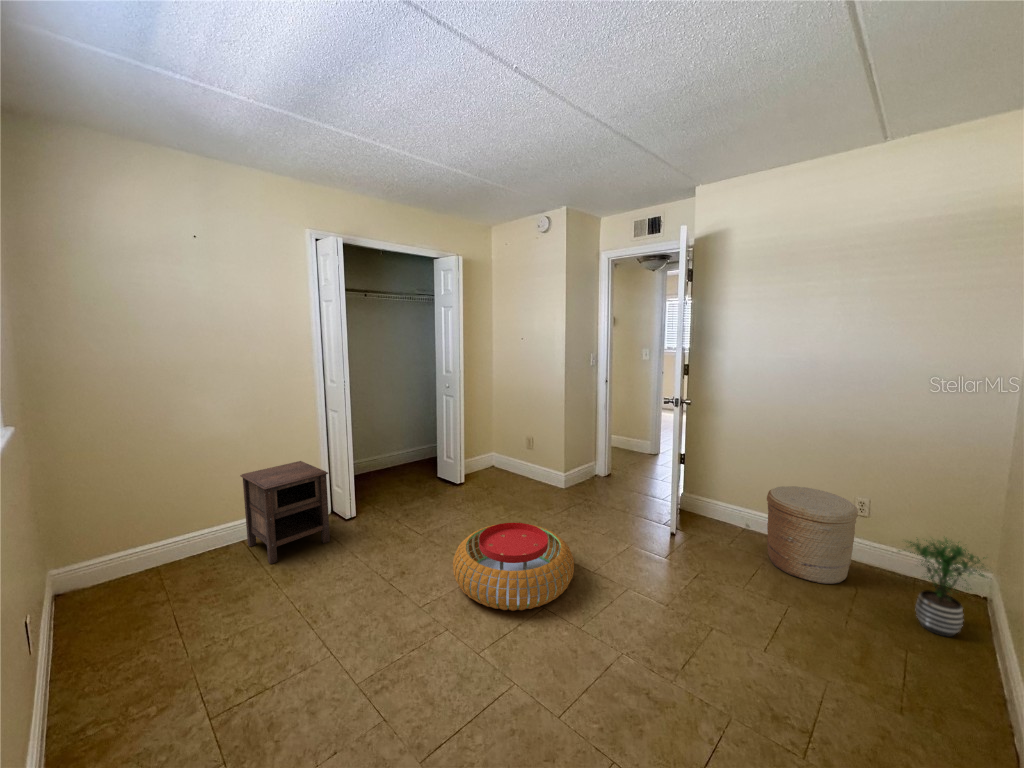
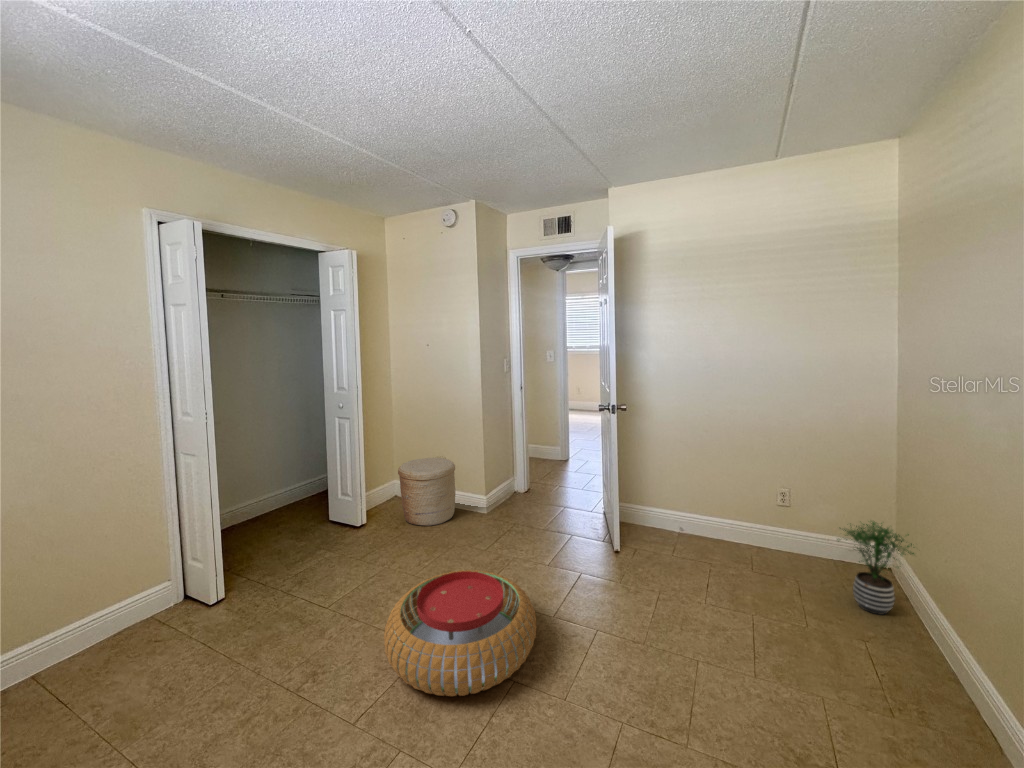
nightstand: present [240,461,330,564] -> none [19,533,188,705]
woven basket: present [767,486,858,584] -> present [398,458,455,526]

